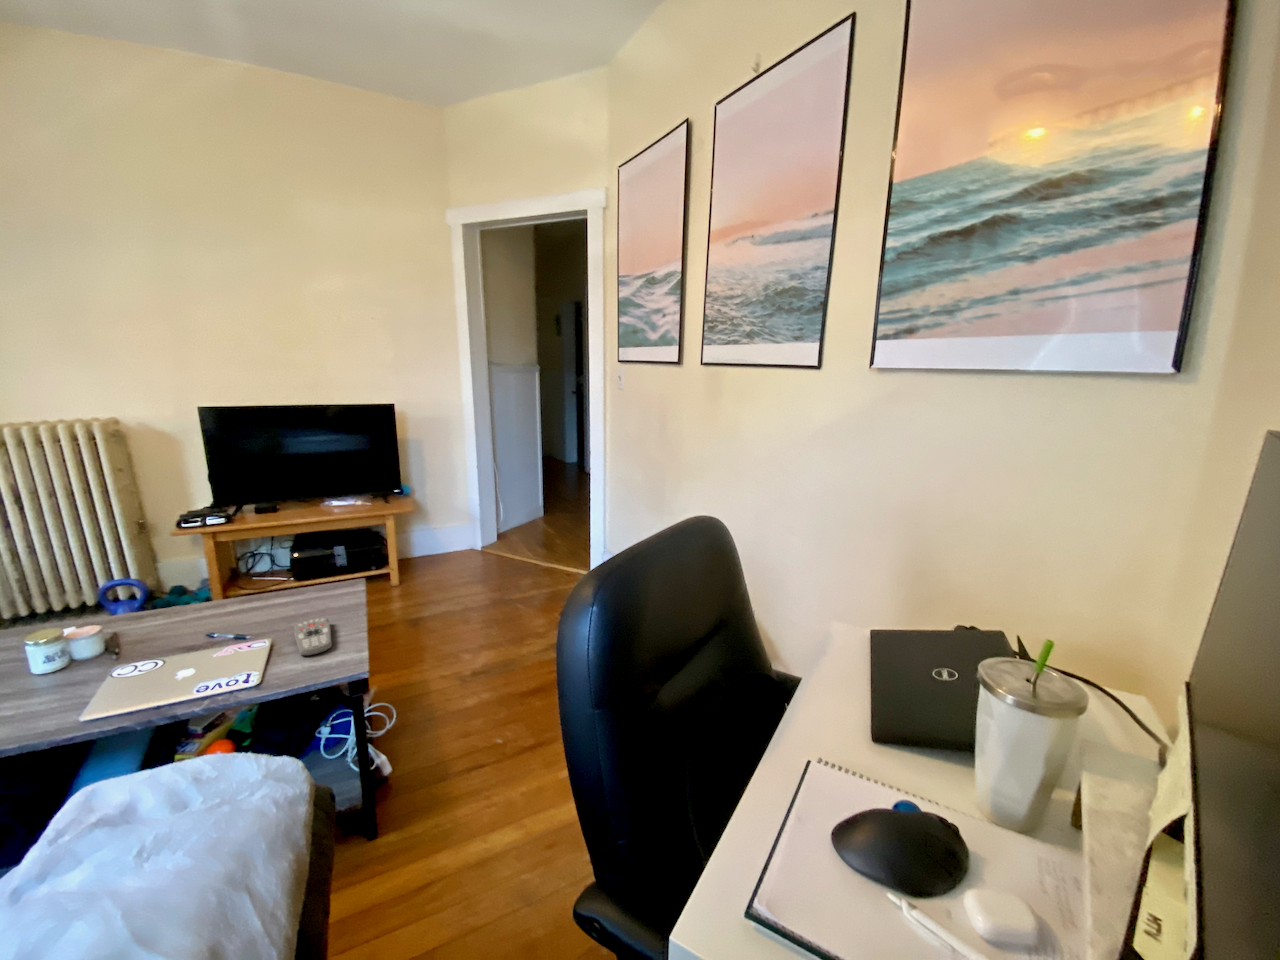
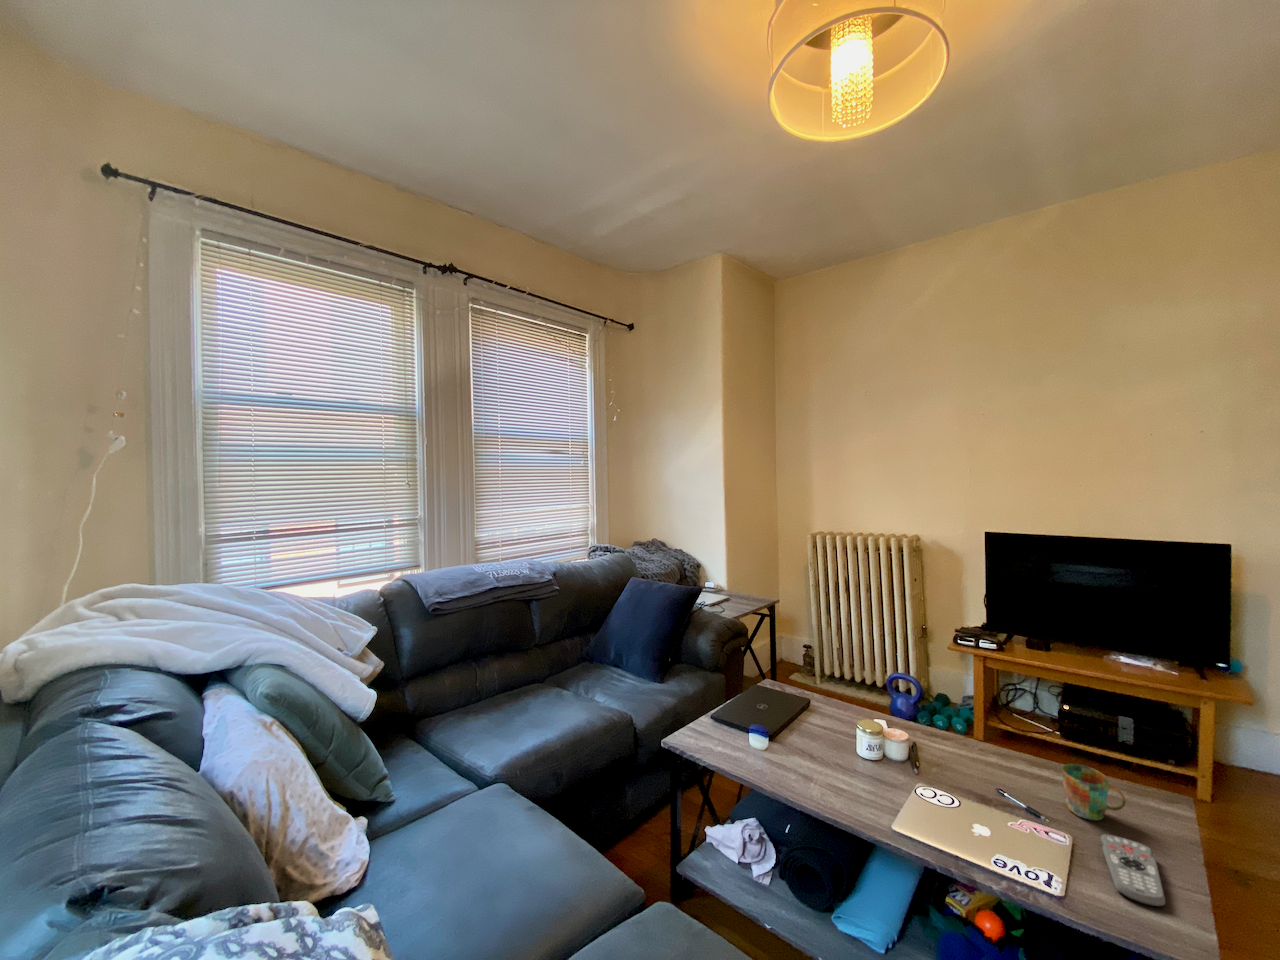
mug: none [265,581,314,621] -> present [1063,764,1125,821]

